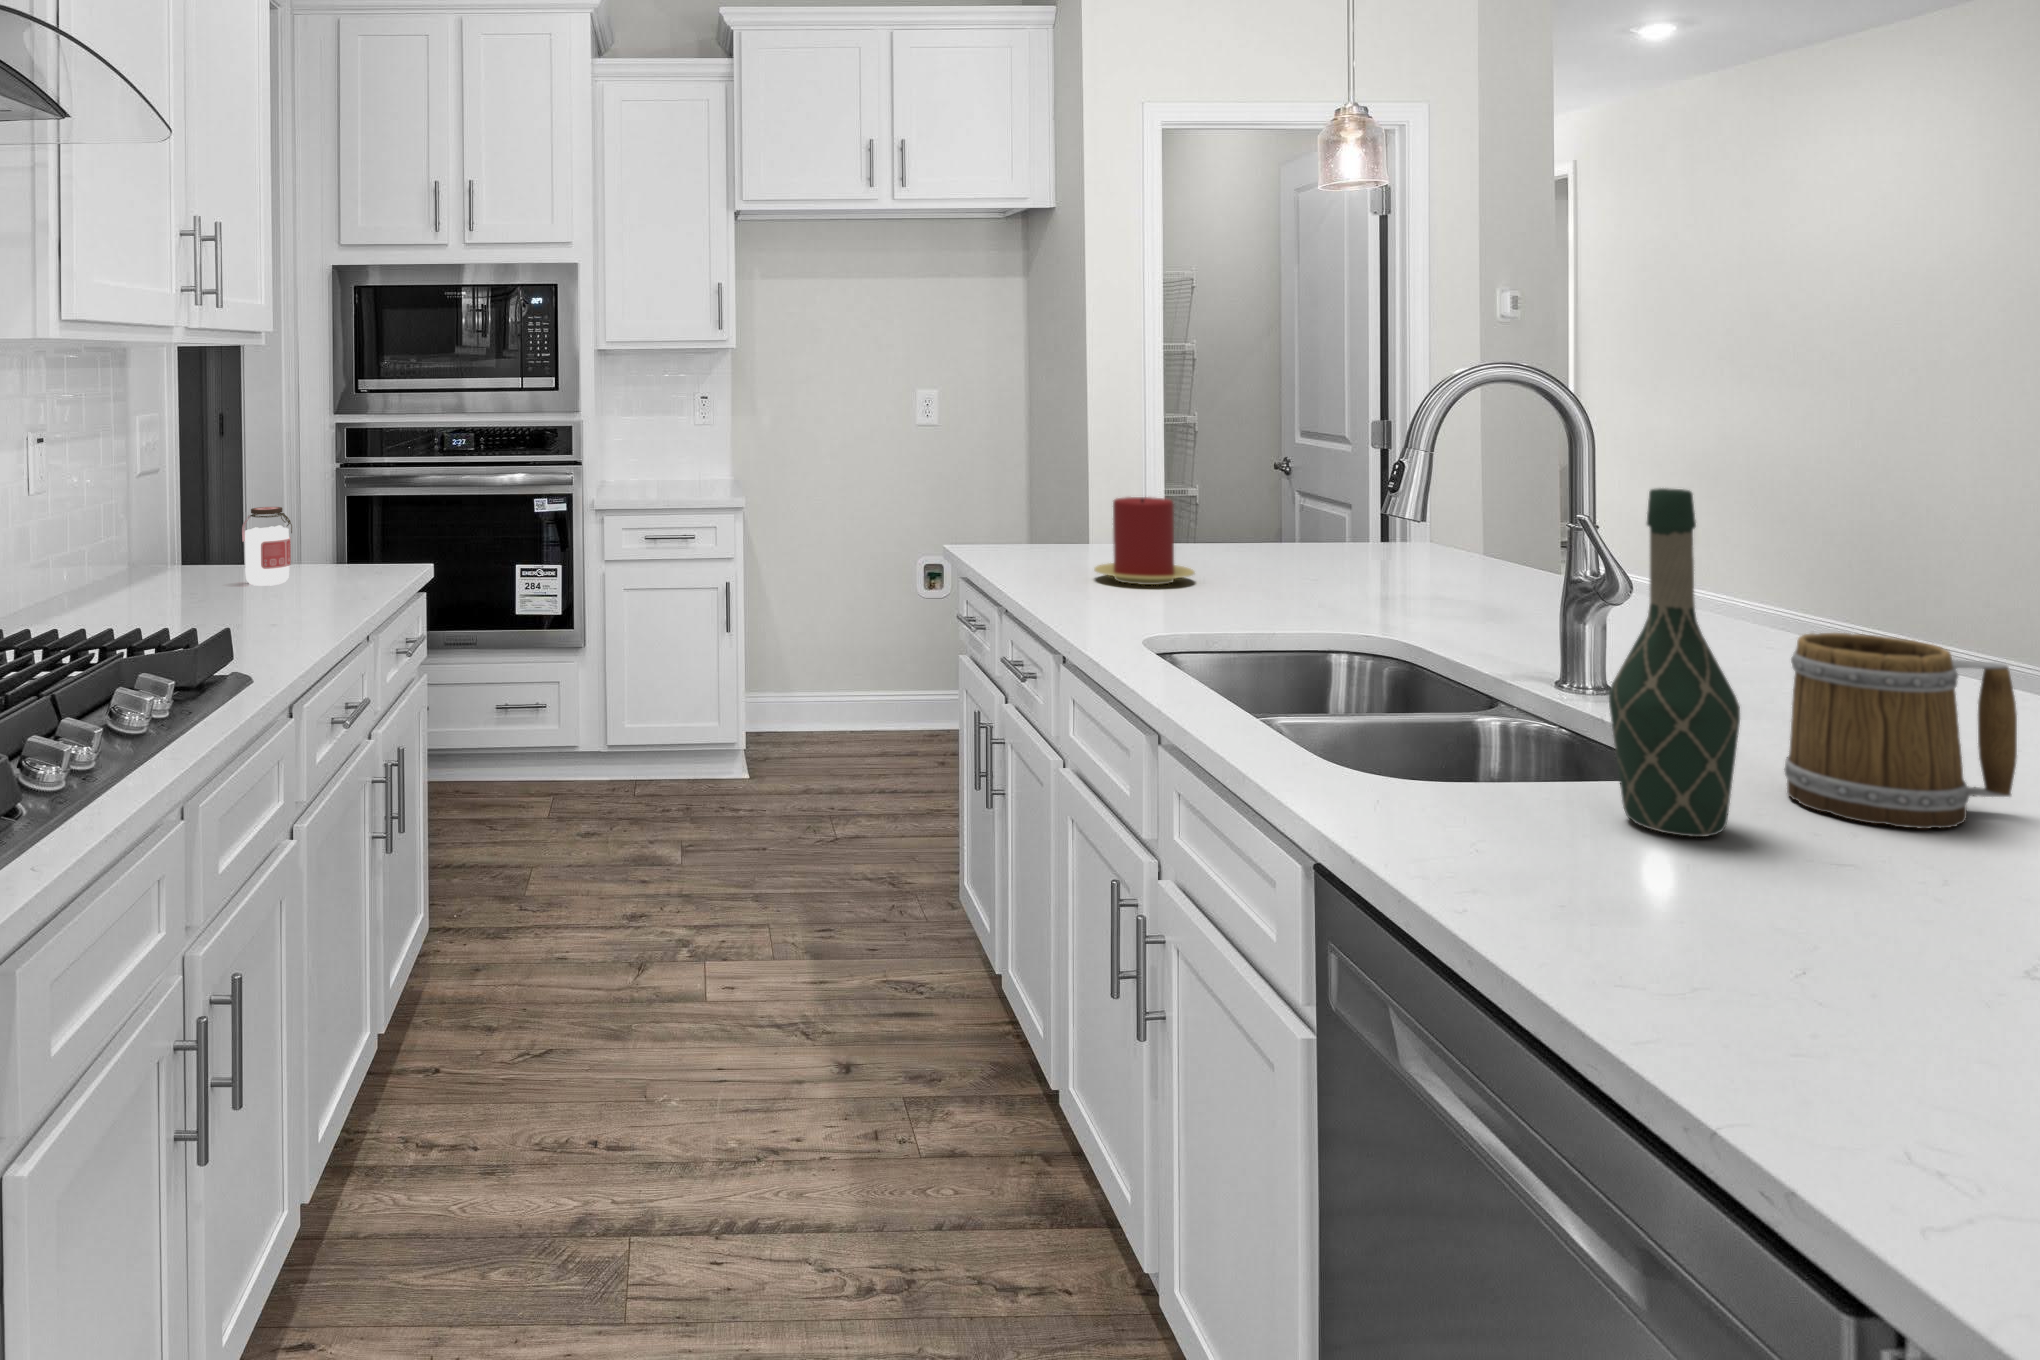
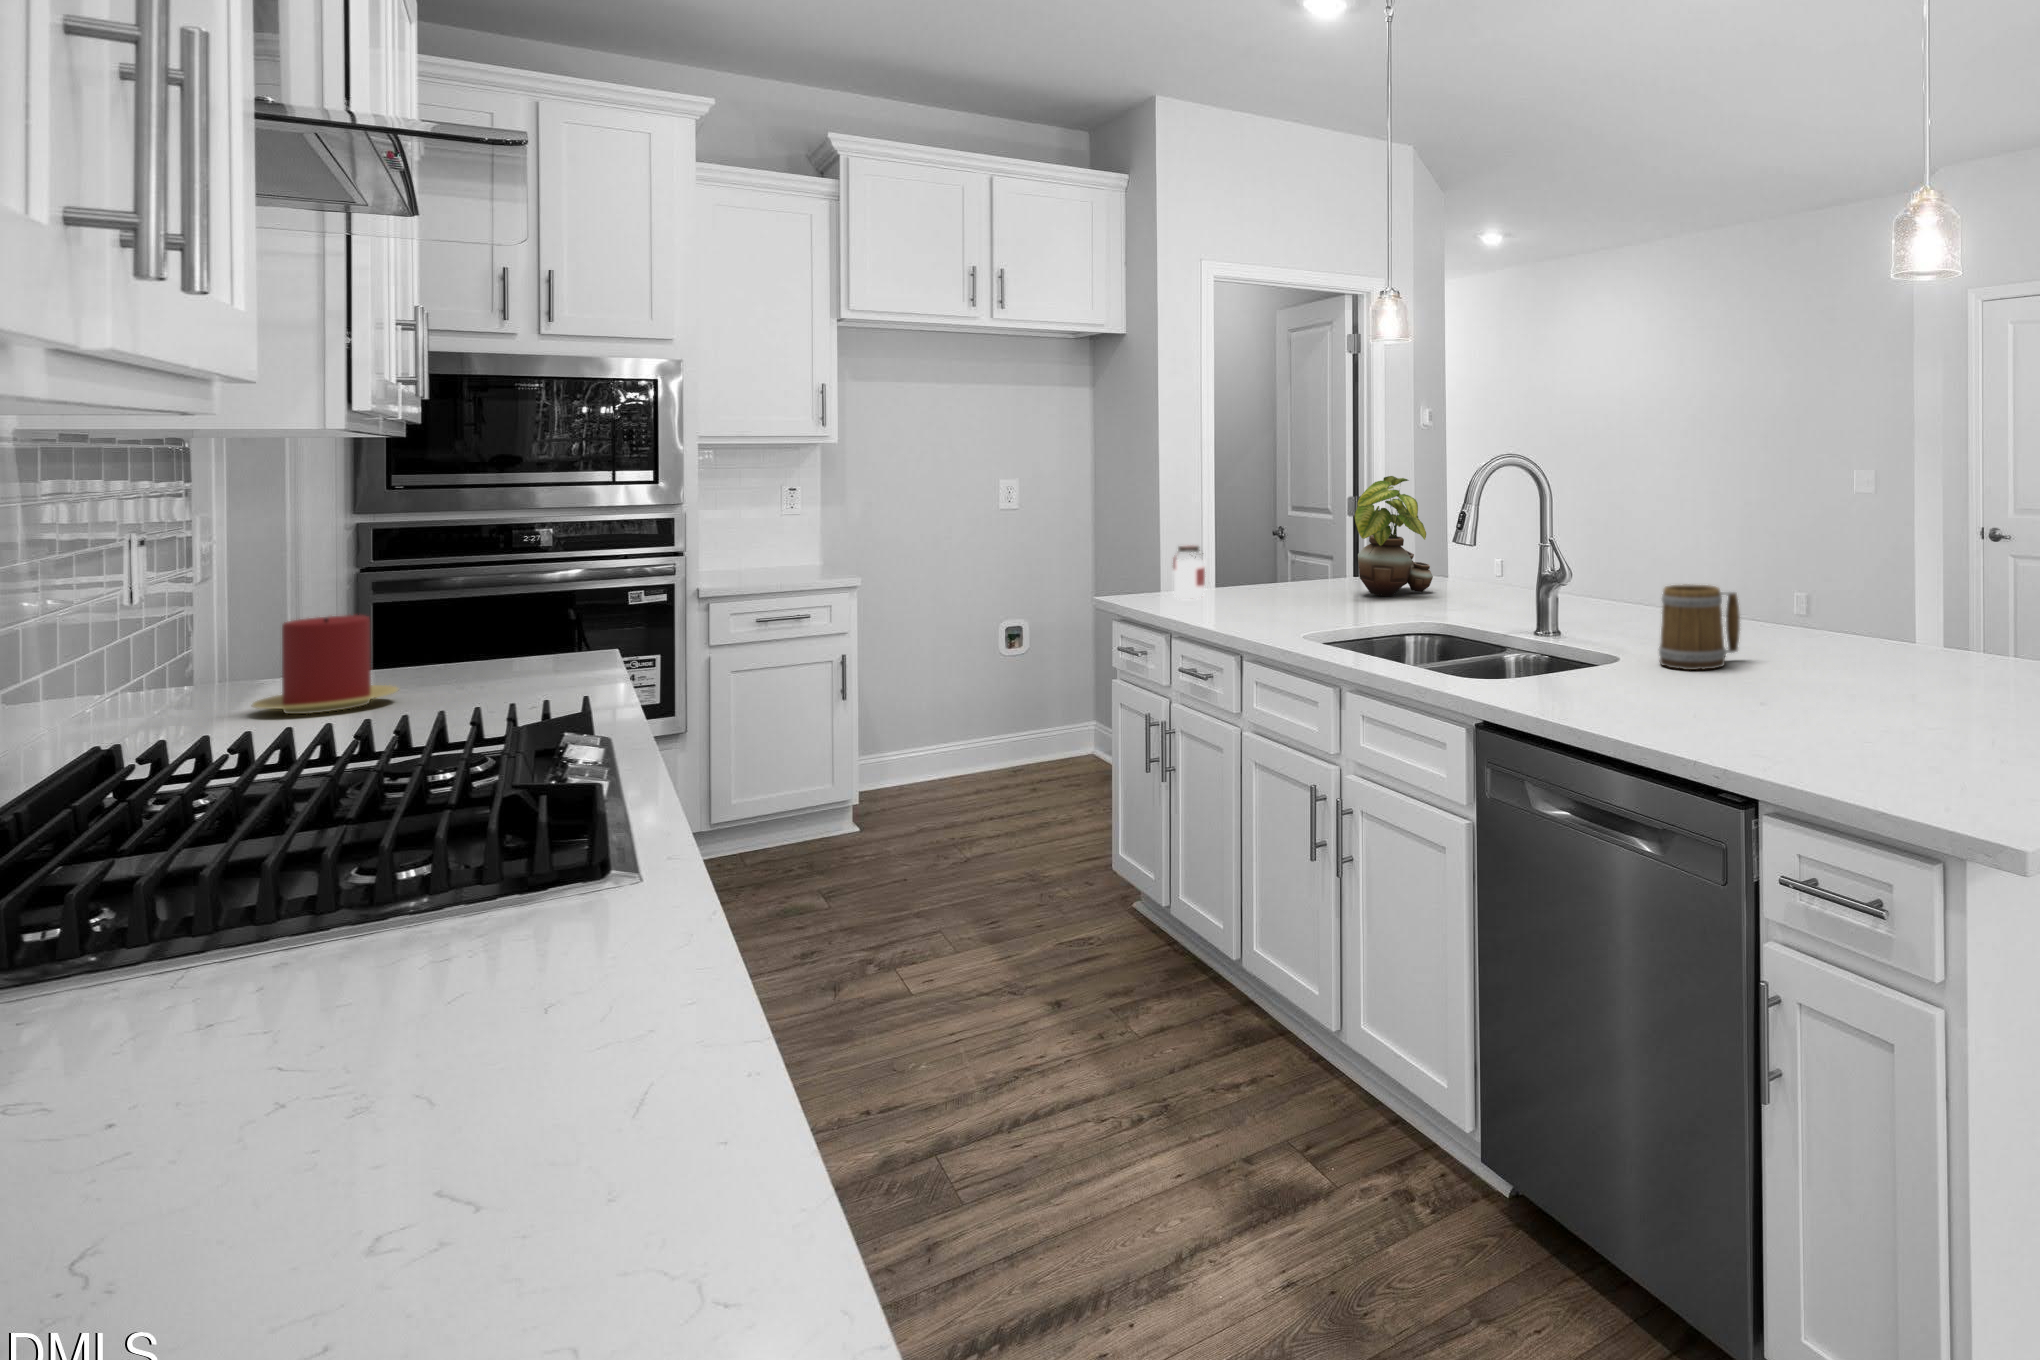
potted plant: none [1278,393,1431,578] -> present [1355,476,1433,596]
wine bottle: present [1609,488,1740,837] -> none [1601,516,1654,684]
candle: present [1094,497,1194,585] -> present [252,615,398,714]
jar: present [242,507,292,586] -> present [1173,546,1205,599]

